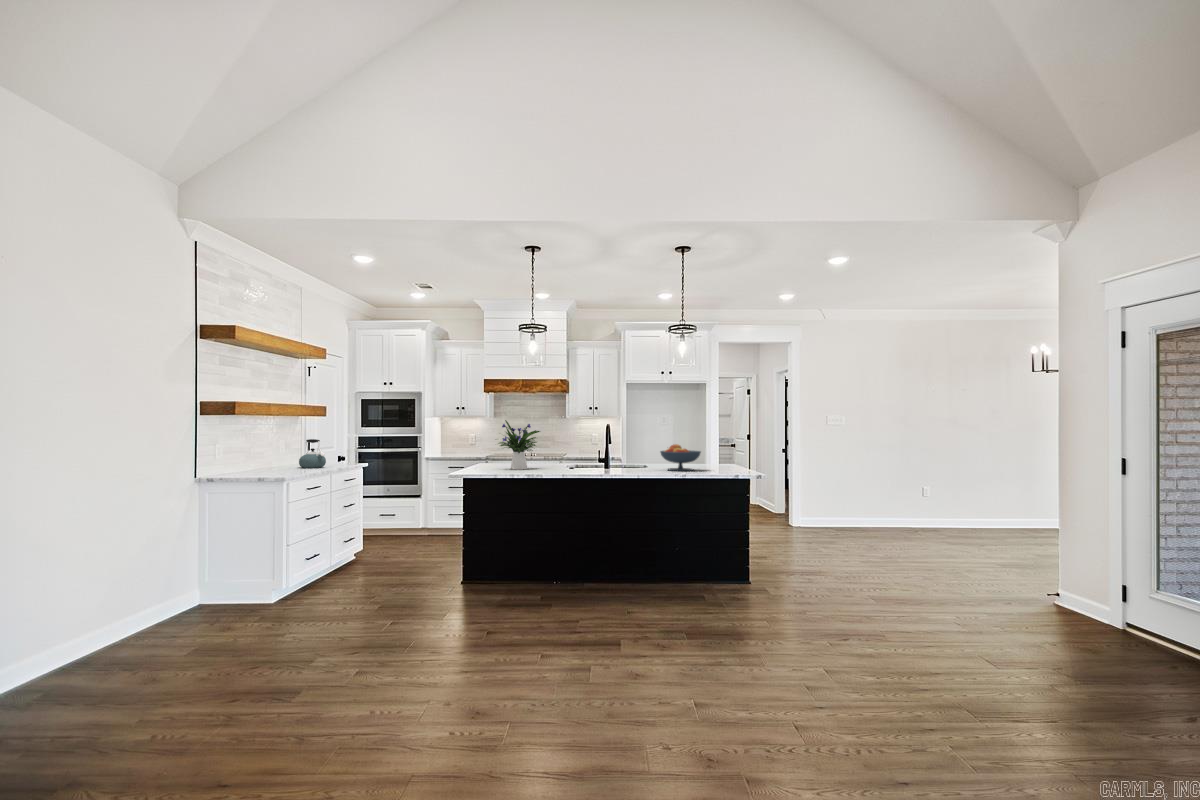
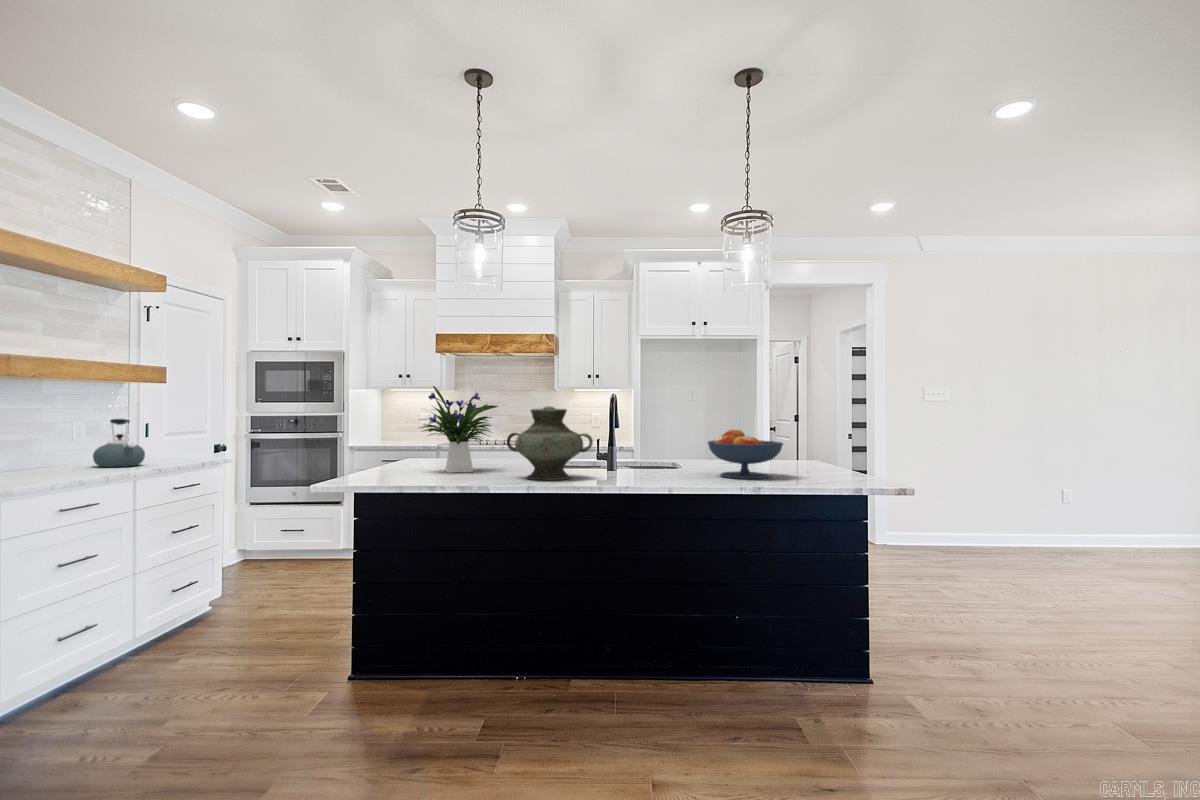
vase: none [549,432,597,472] -> present [507,406,593,480]

